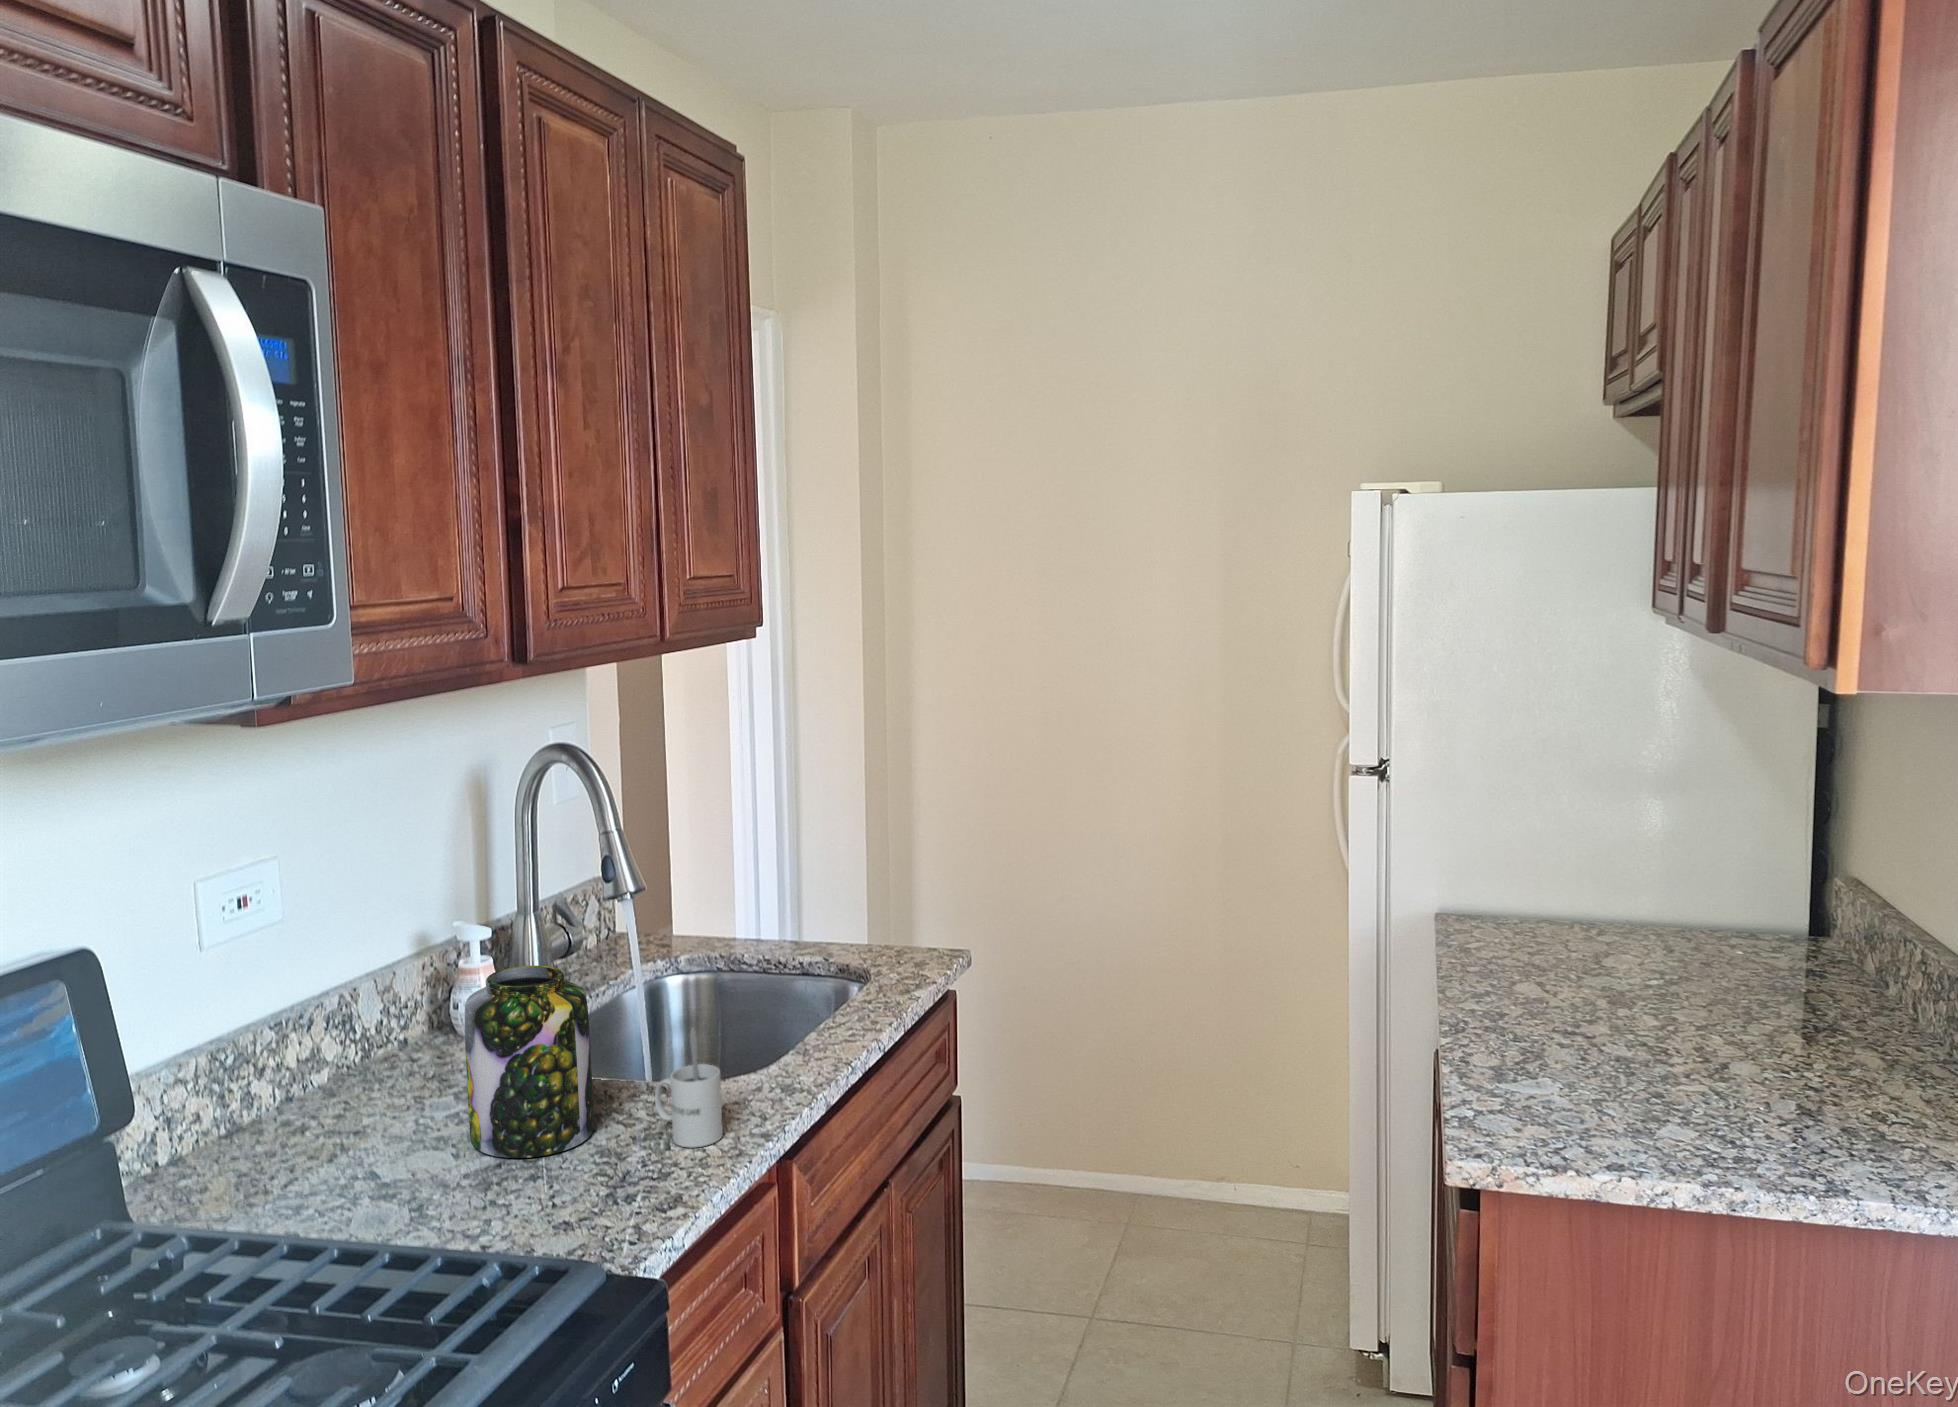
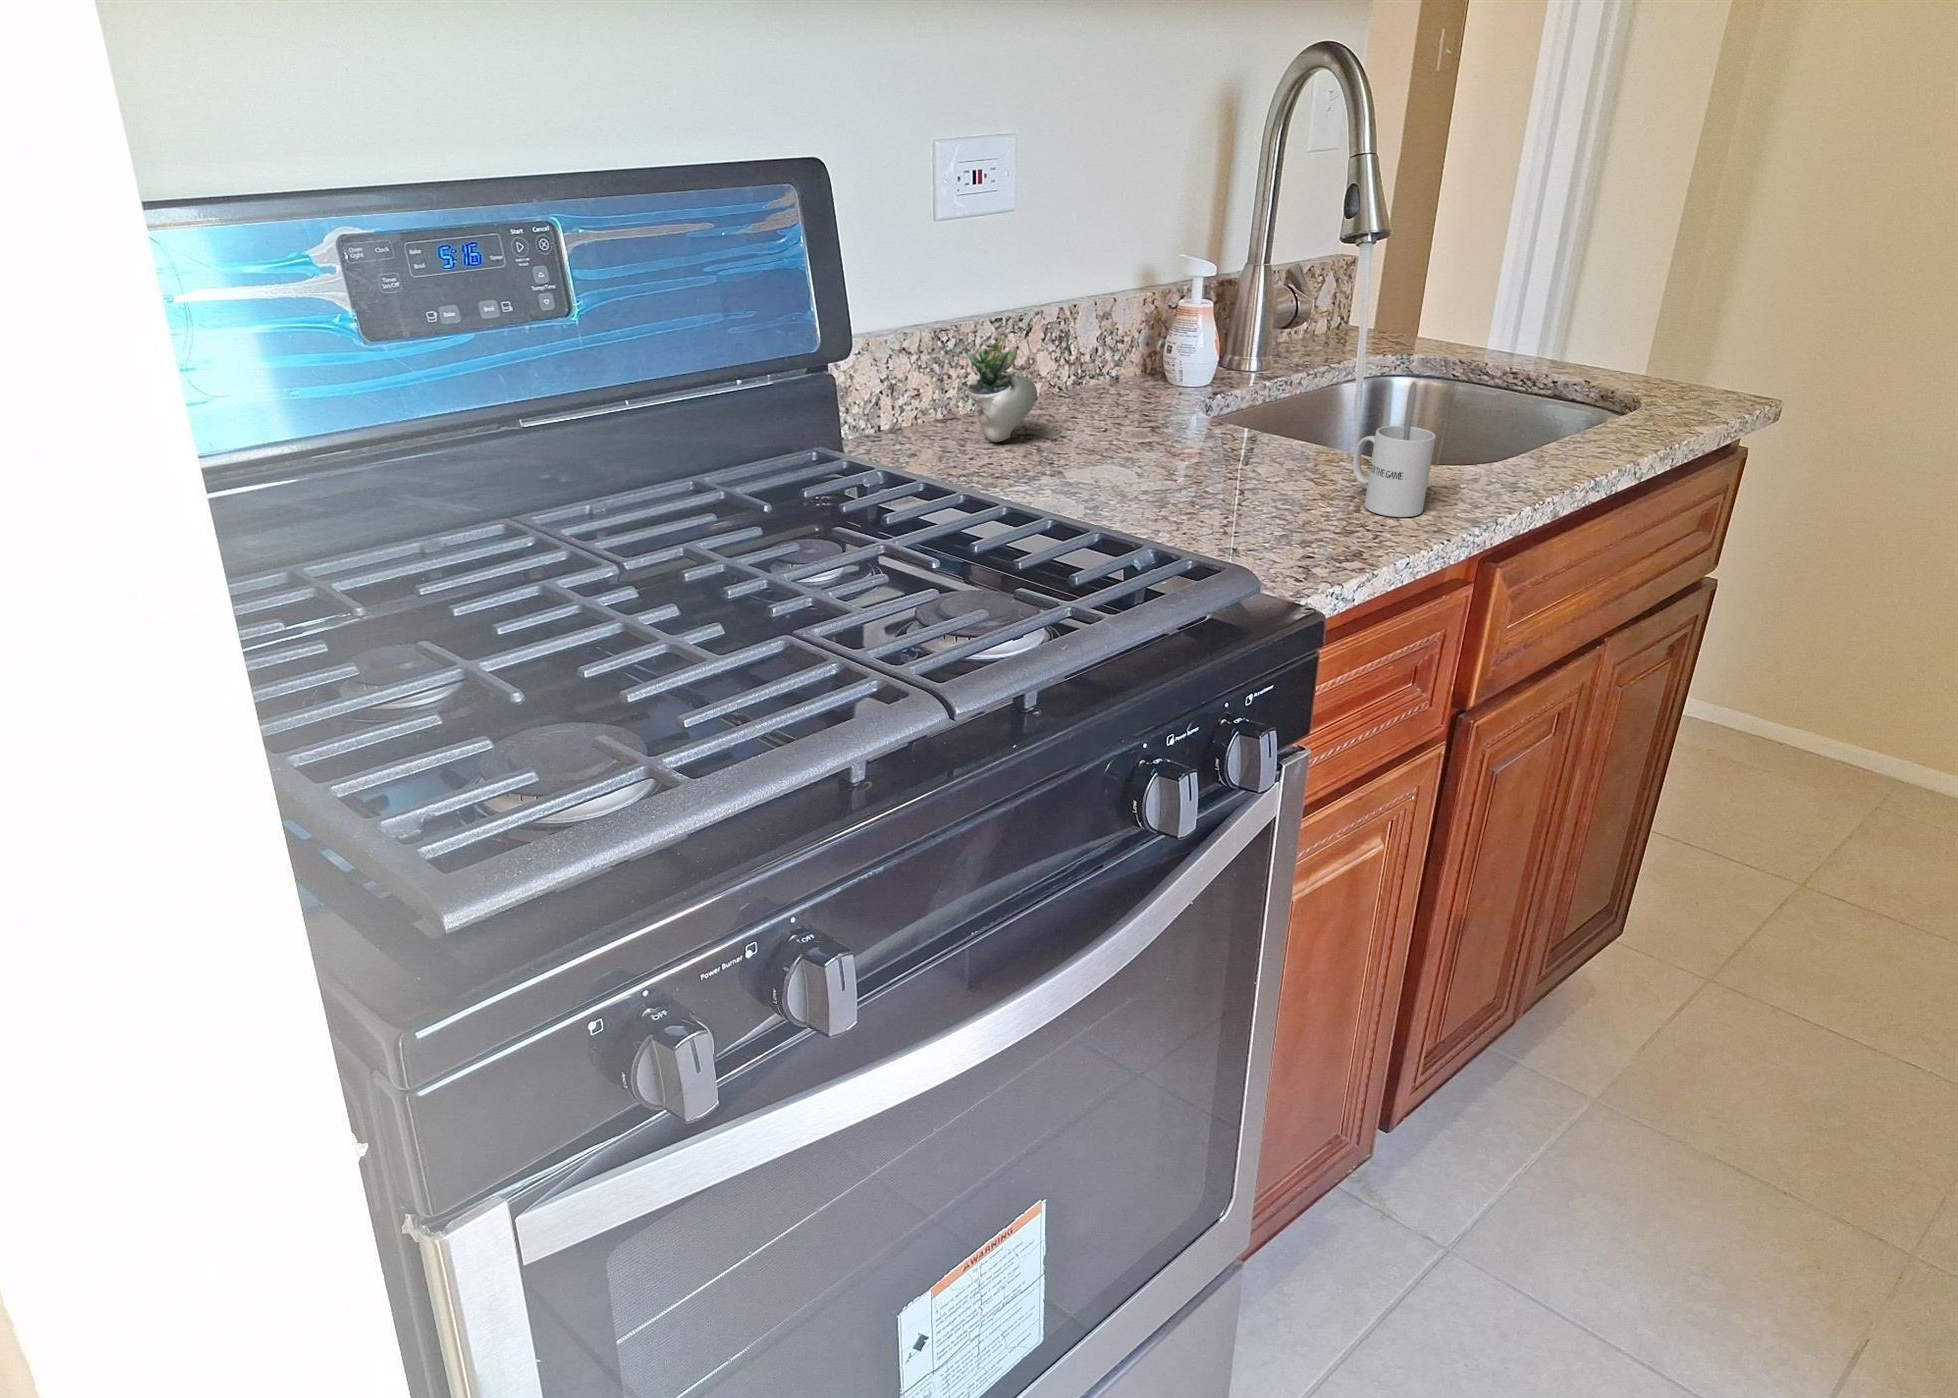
jar: present [464,966,594,1158] -> none [1156,284,1299,490]
succulent plant: none [251,1047,344,1153] -> present [963,335,1045,442]

